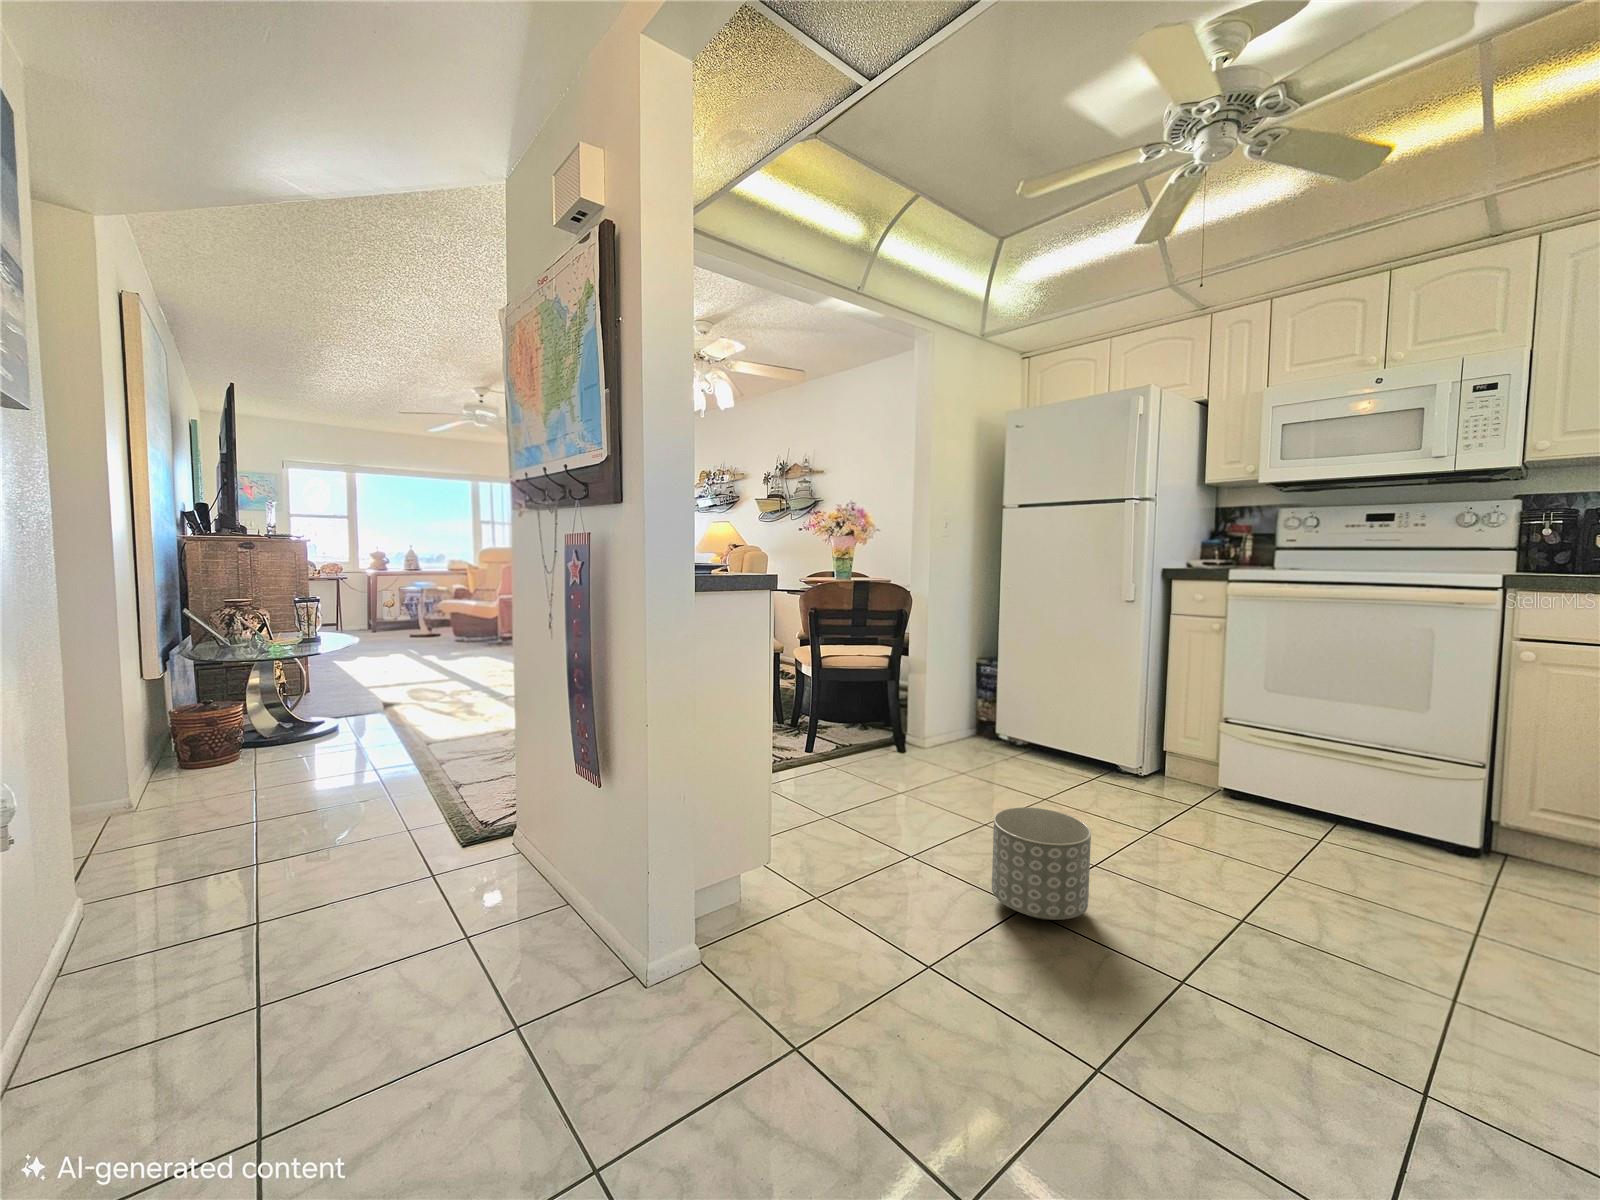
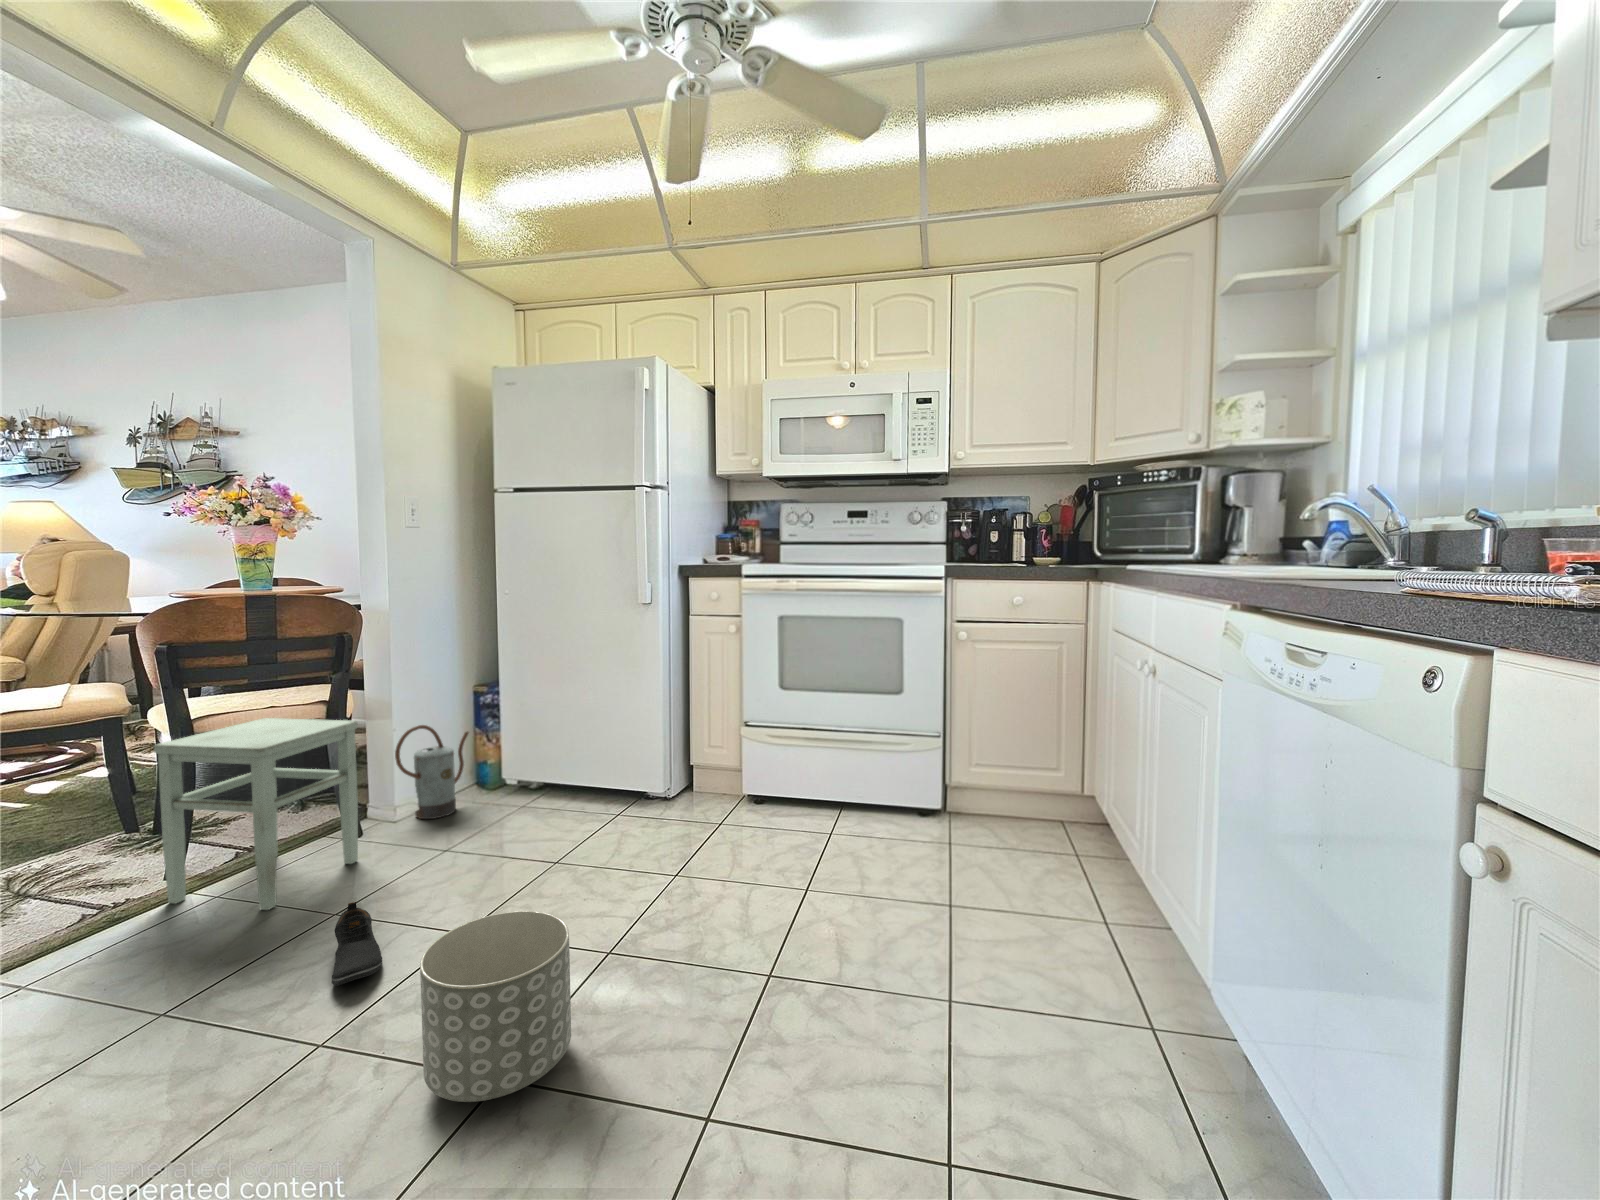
stool: none [813,663,914,782] -> present [154,718,358,910]
watering can: none [929,681,975,751] -> present [395,725,469,819]
shoe: none [915,787,946,832] -> present [332,902,382,985]

